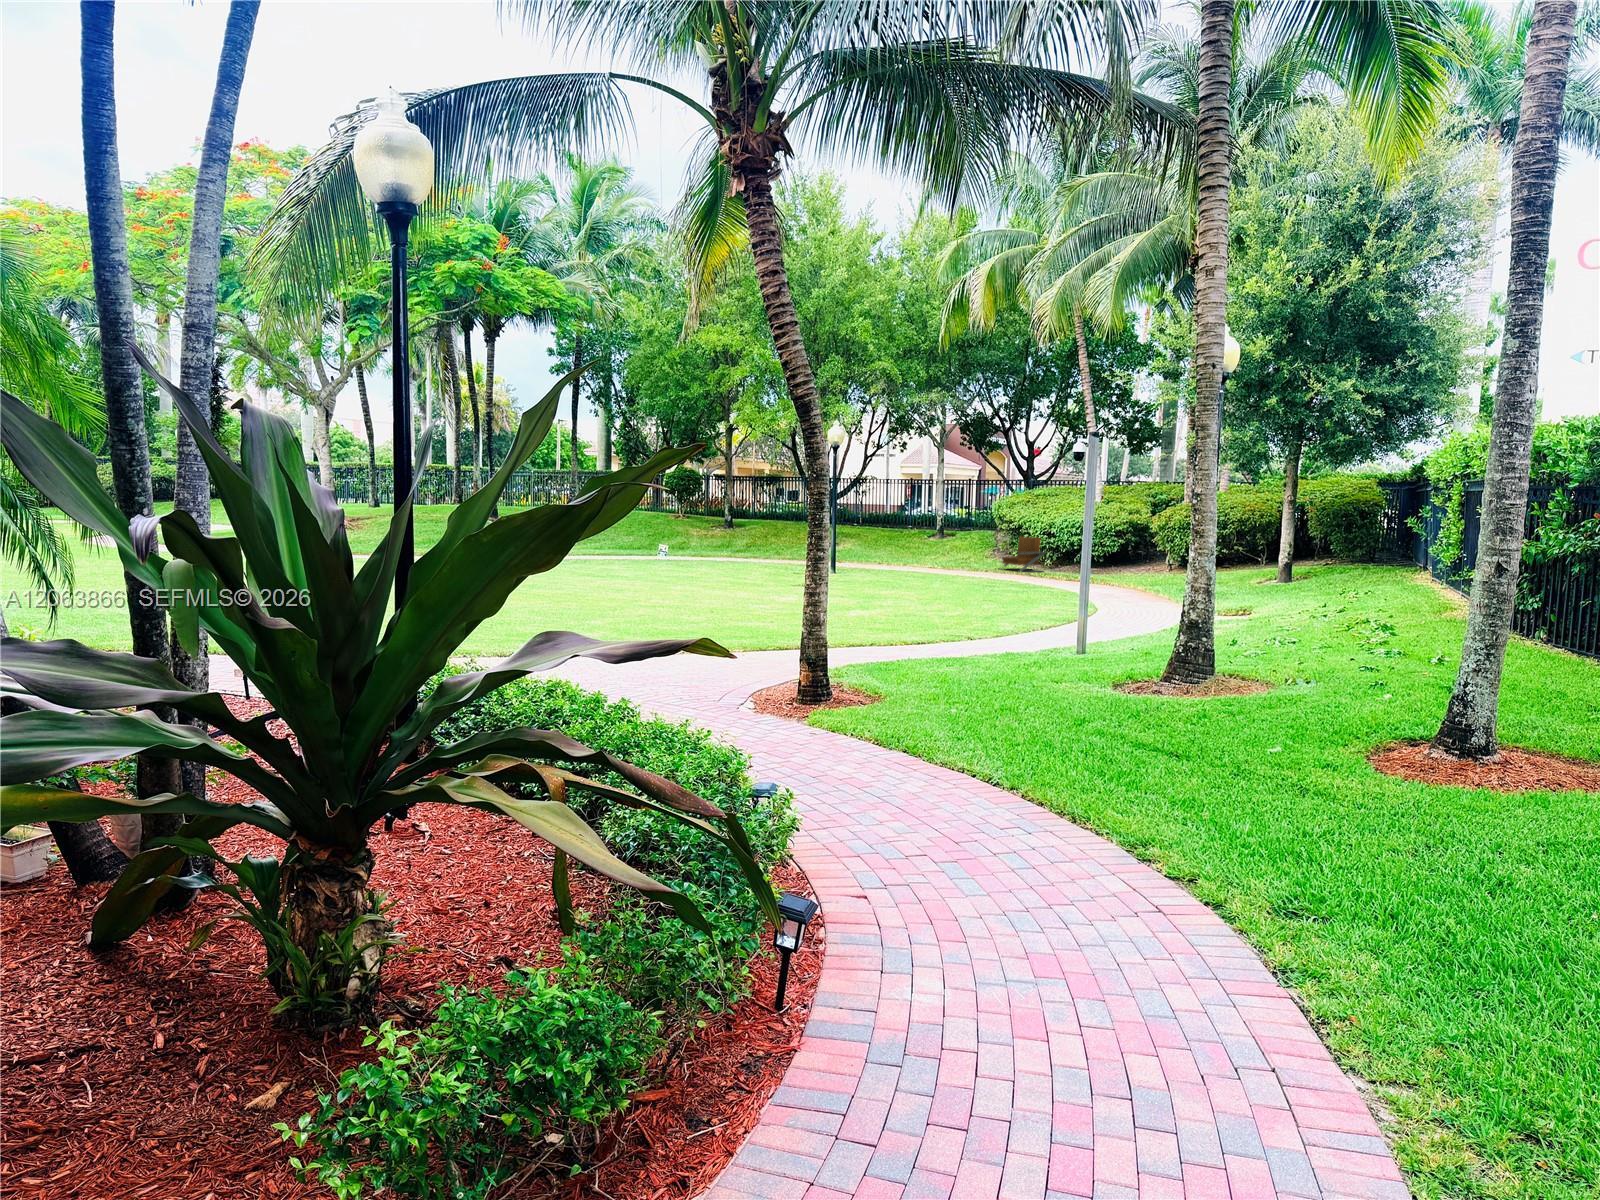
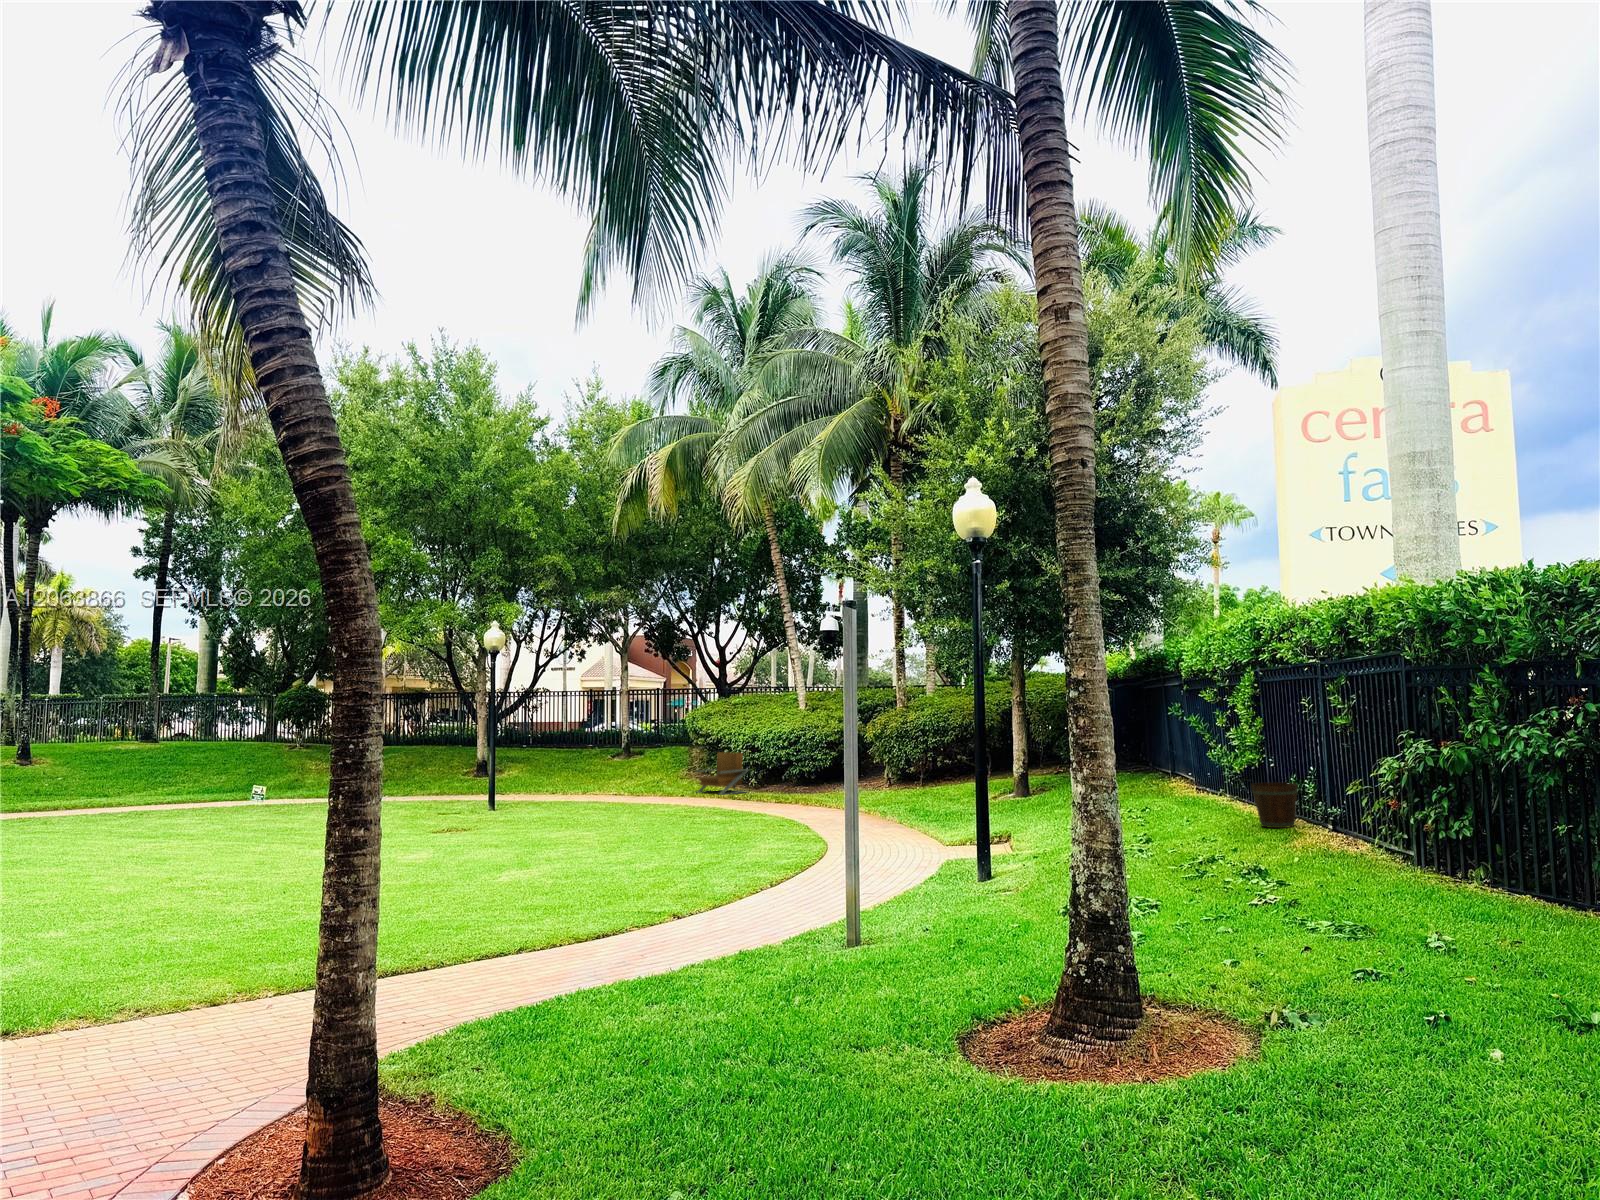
bucket: none [1430,573,1469,609] -> present [1251,782,1298,828]

